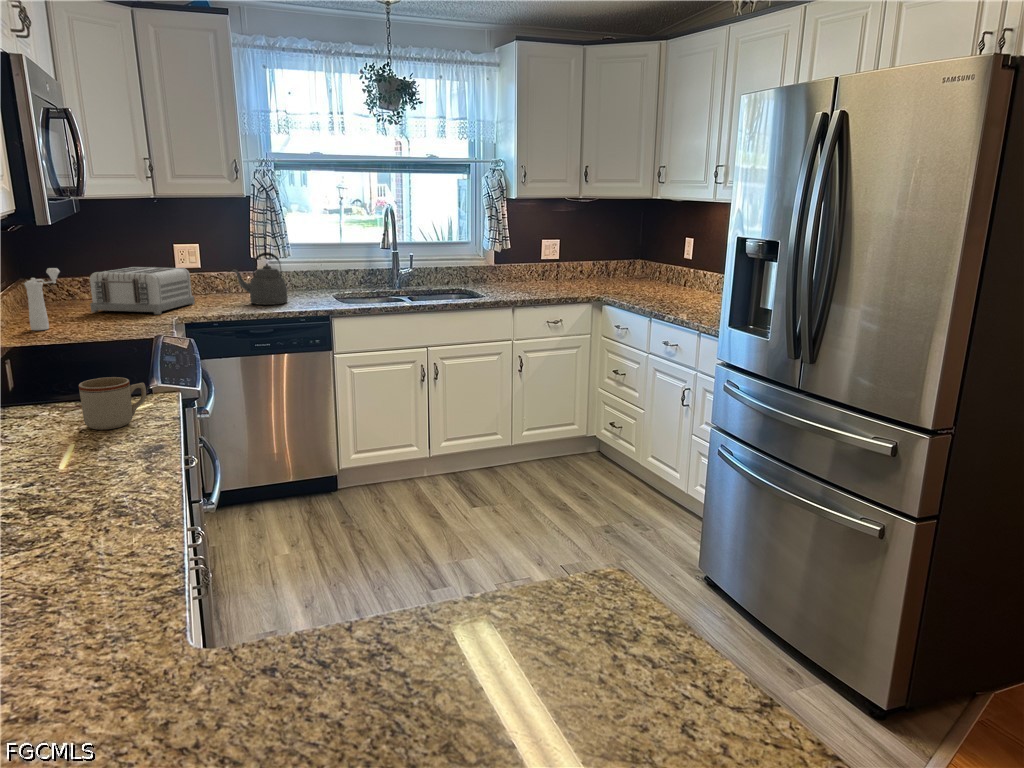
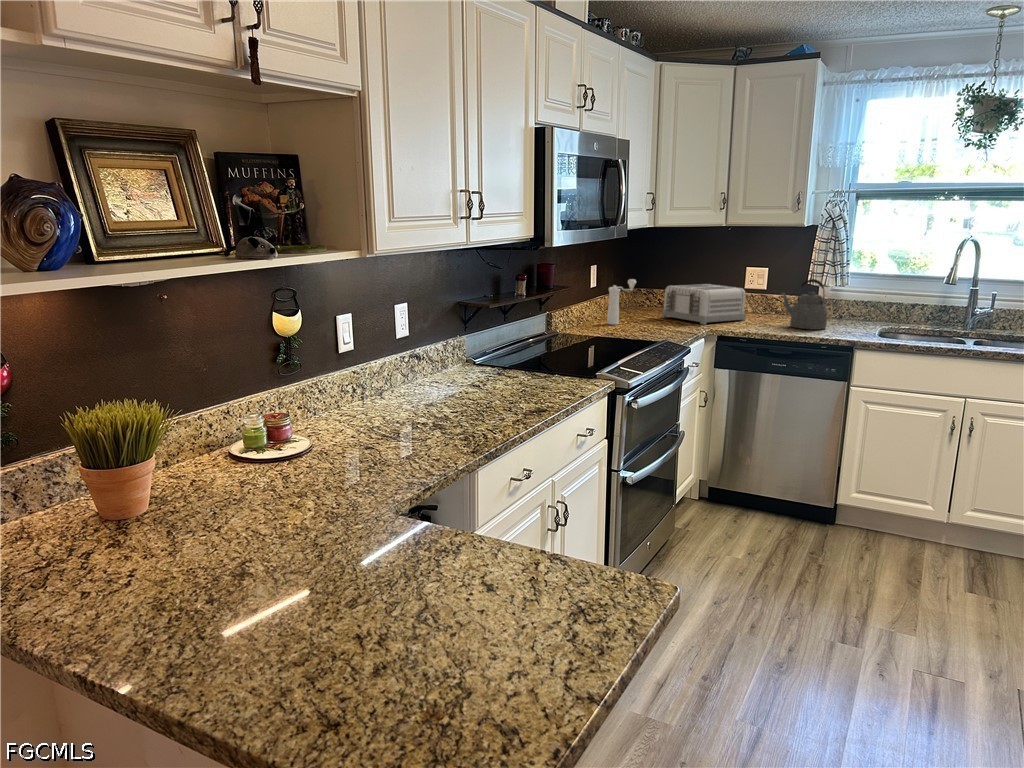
mug: present [79,377,146,430] -> none [534,352,575,388]

